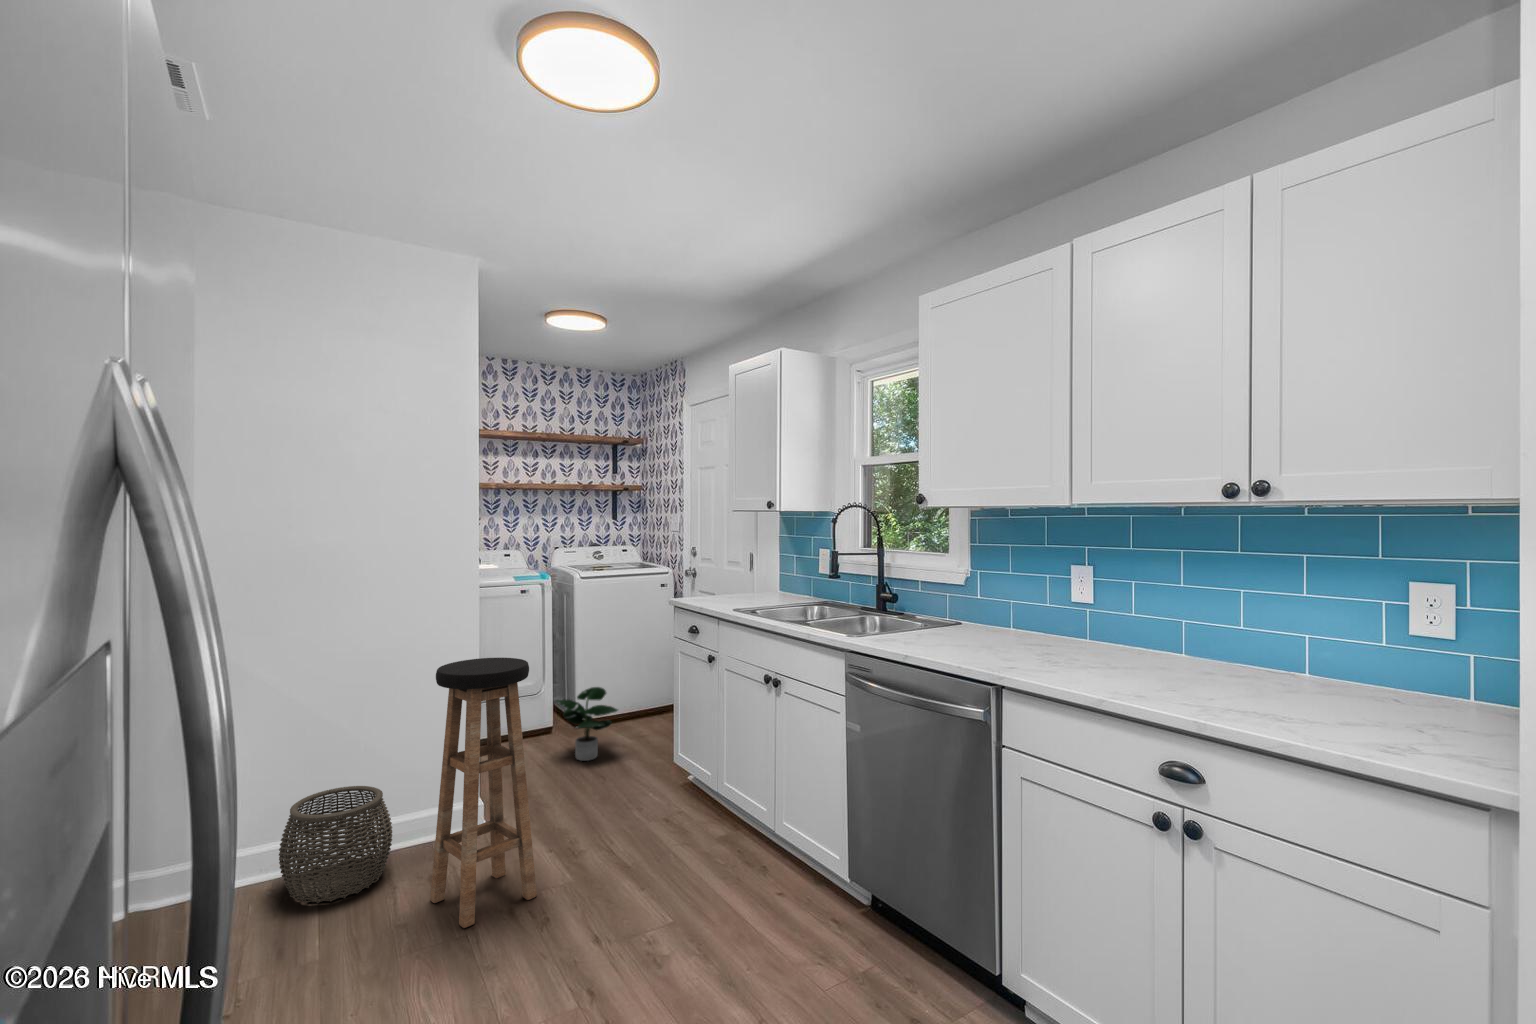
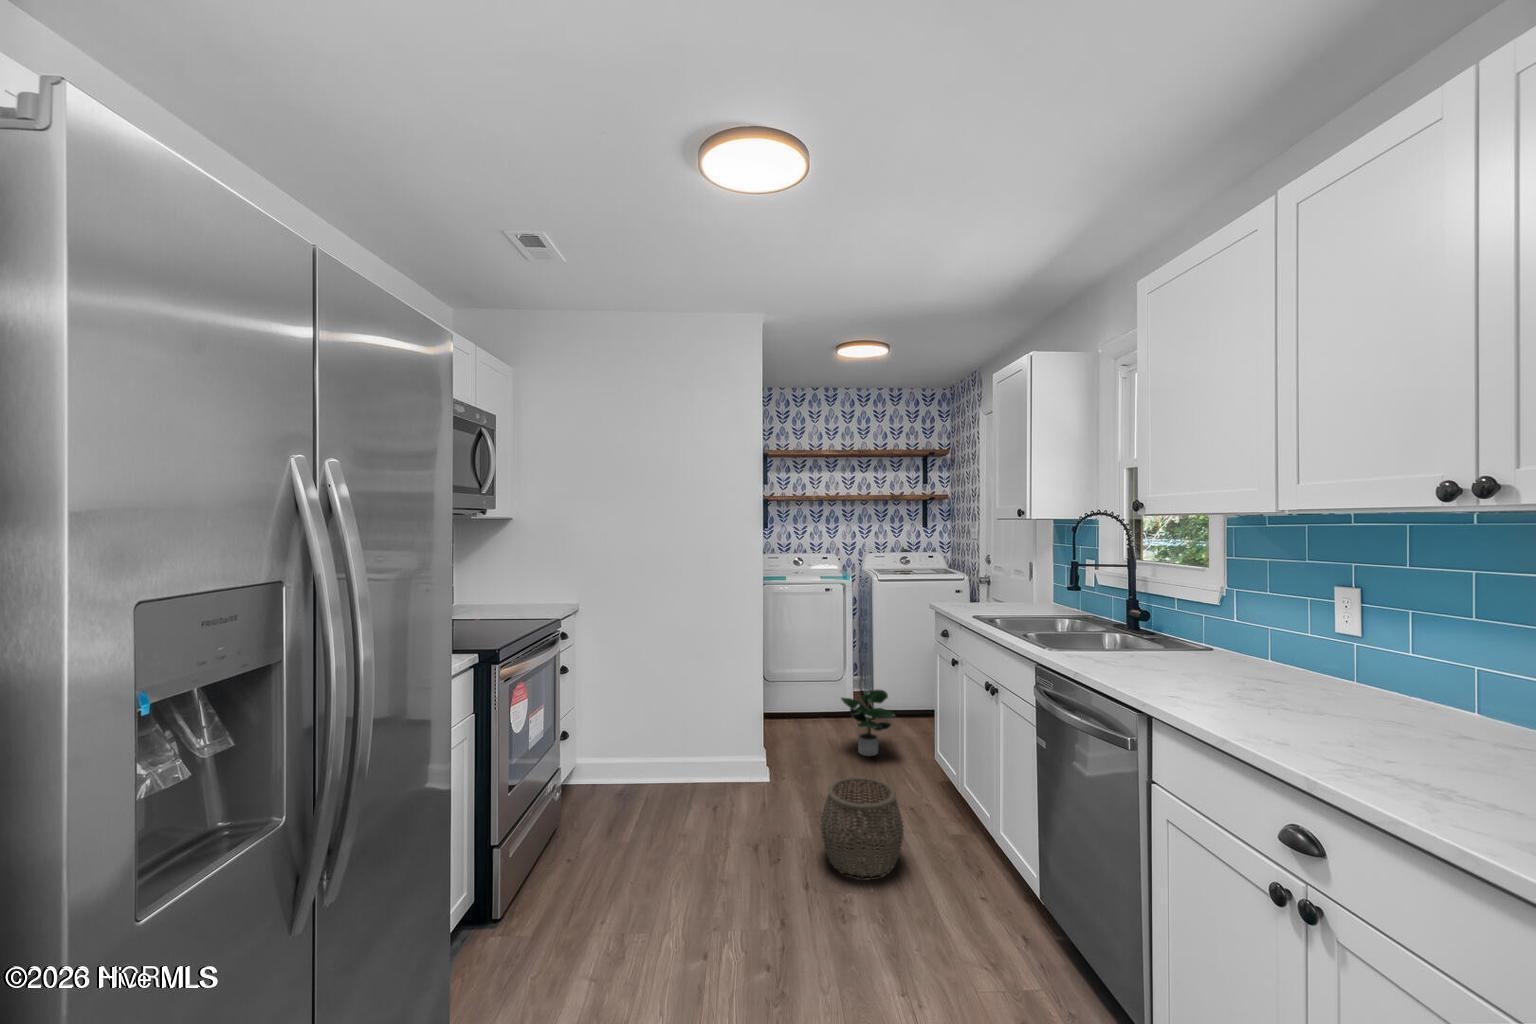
bar stool: present [430,658,537,928] -> none [703,667,778,888]
woven basket: present [279,786,392,903] -> present [821,777,904,877]

